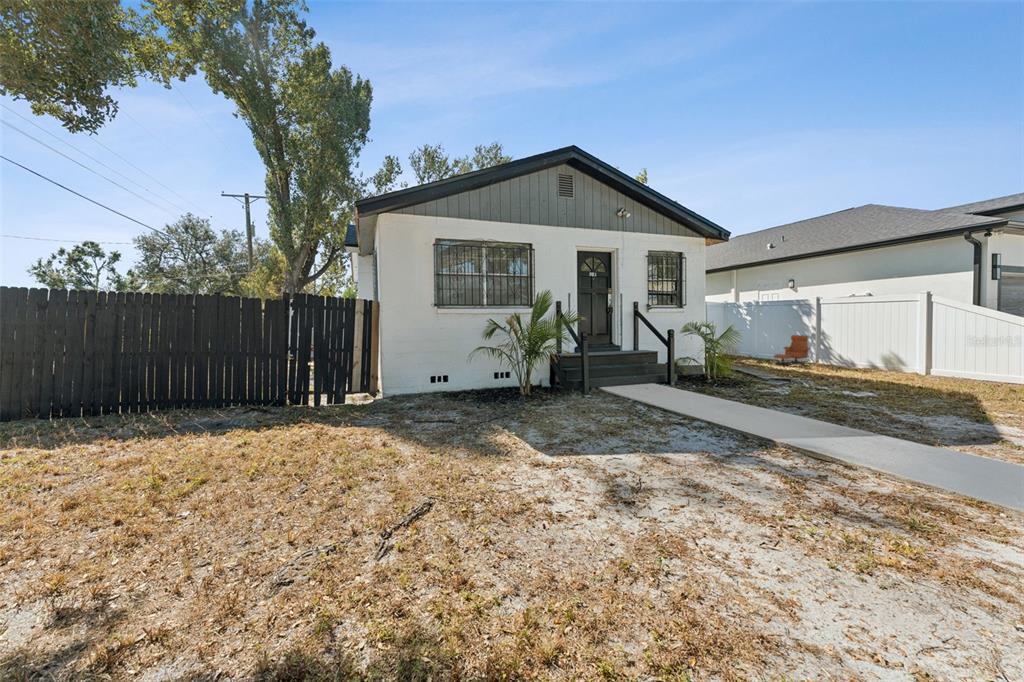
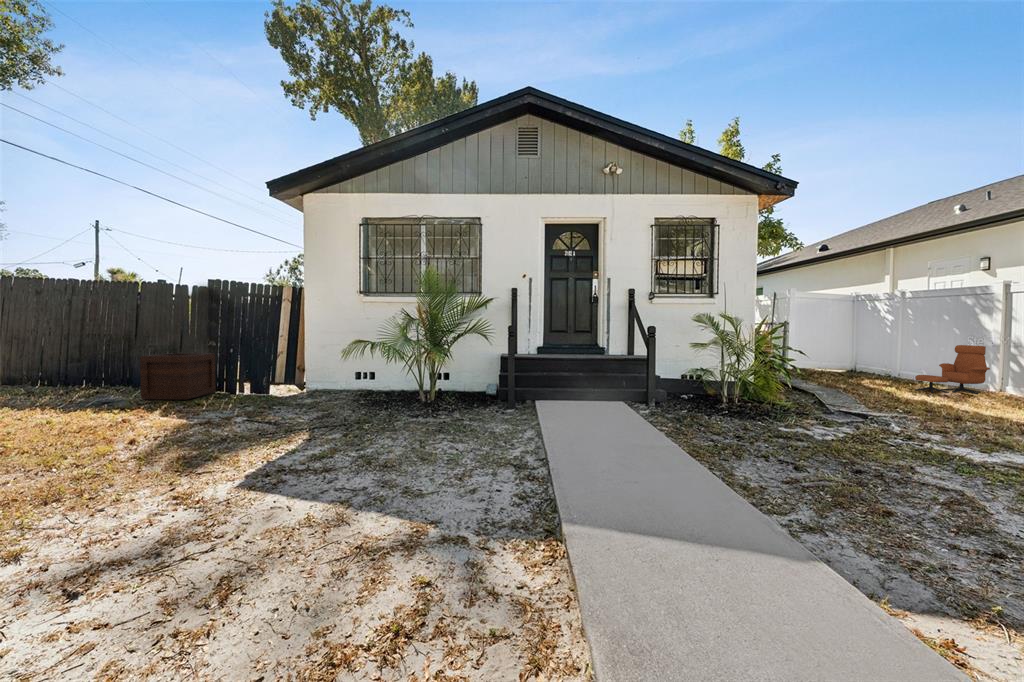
wooden crate: none [244,367,299,419] -> present [140,353,216,400]

